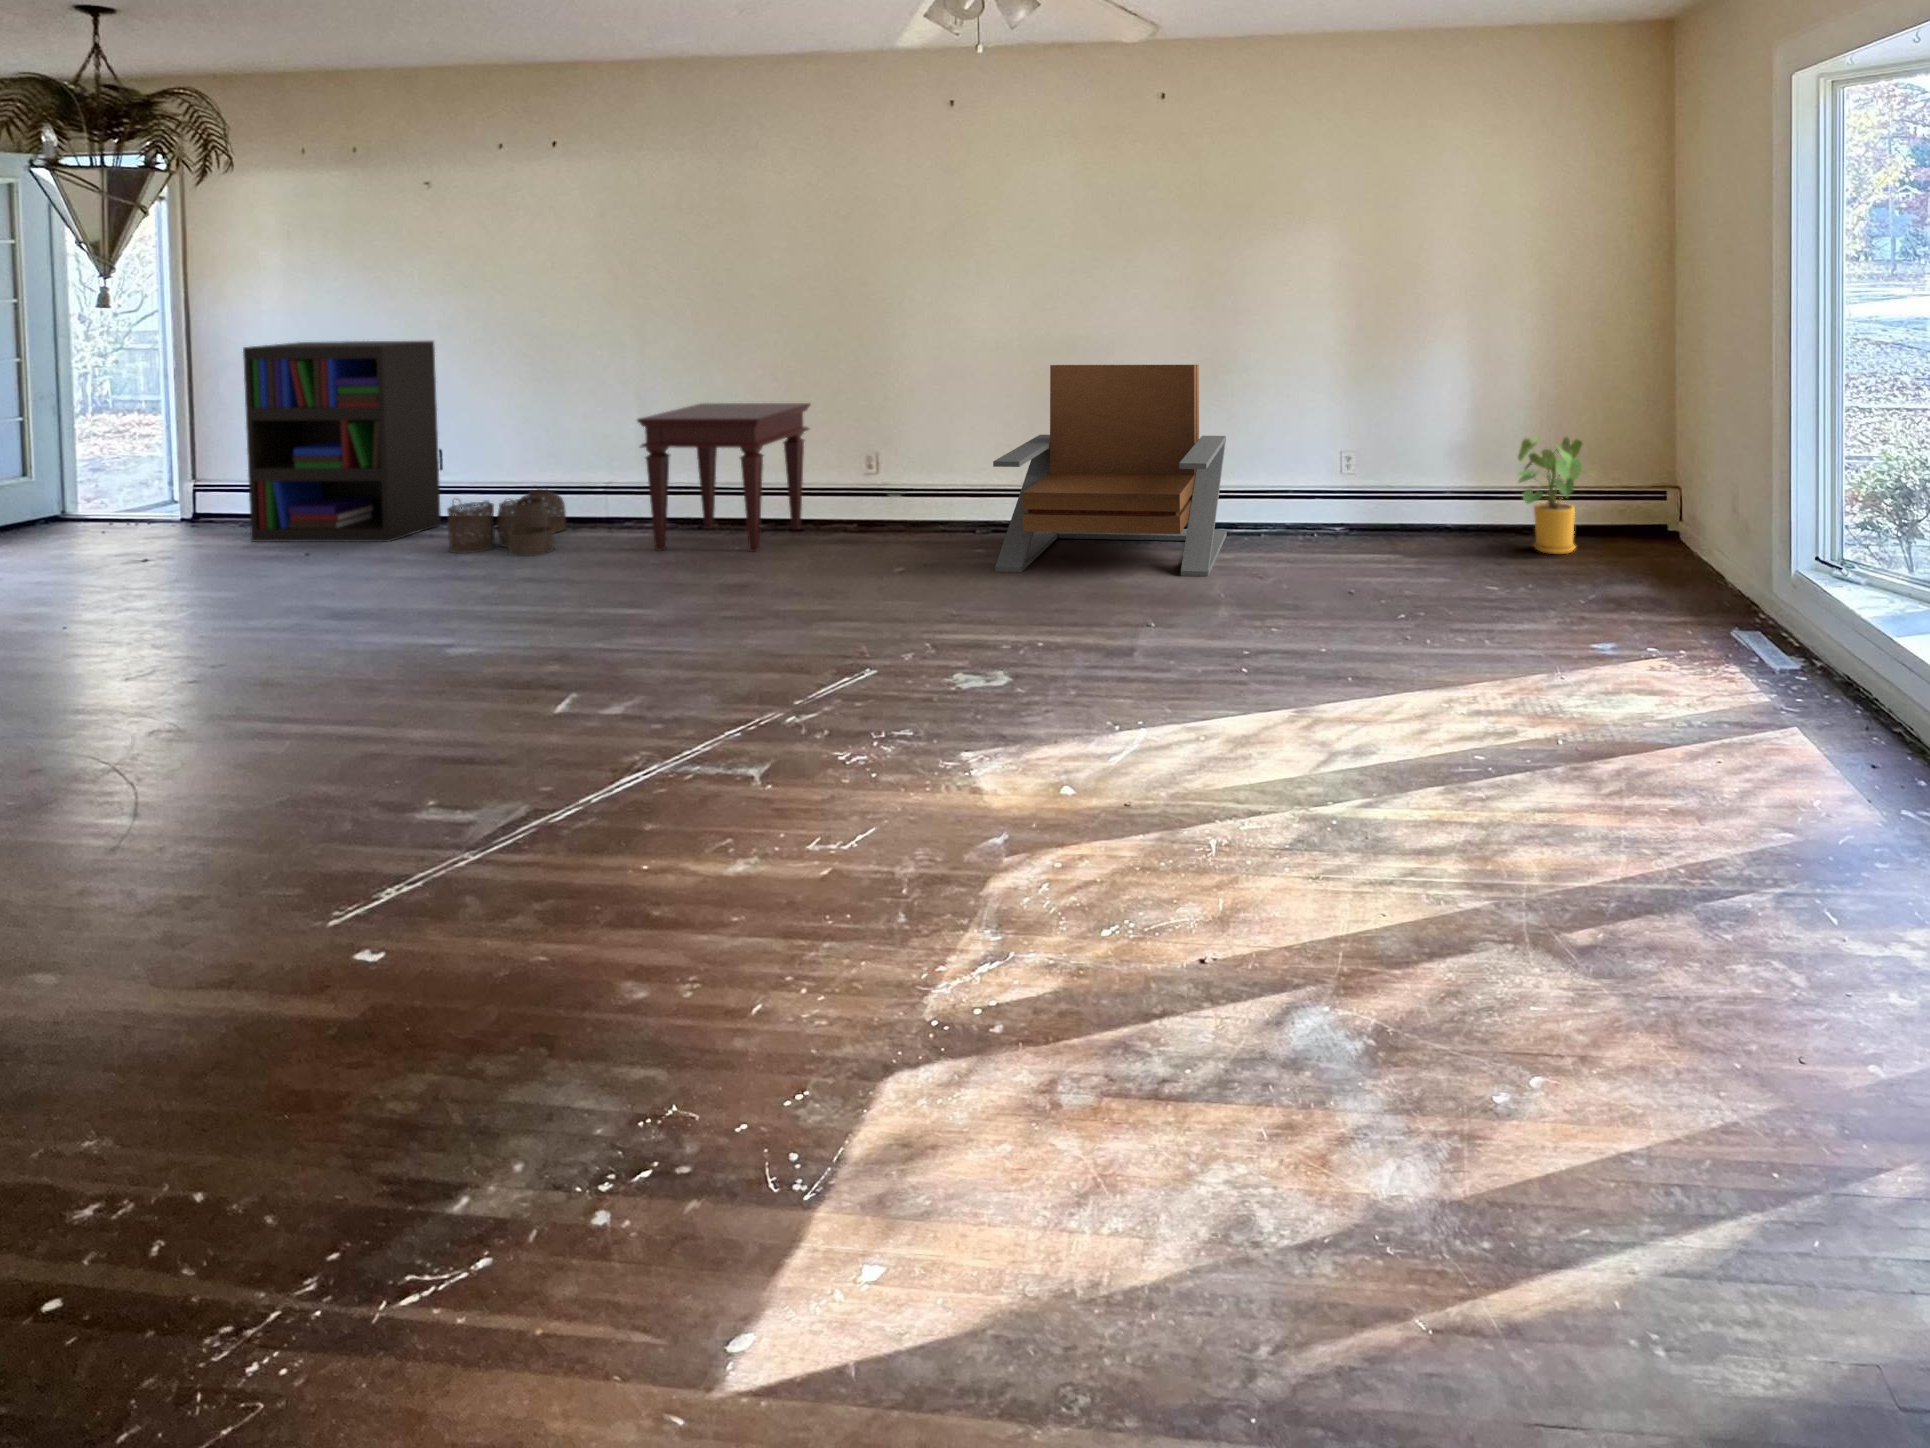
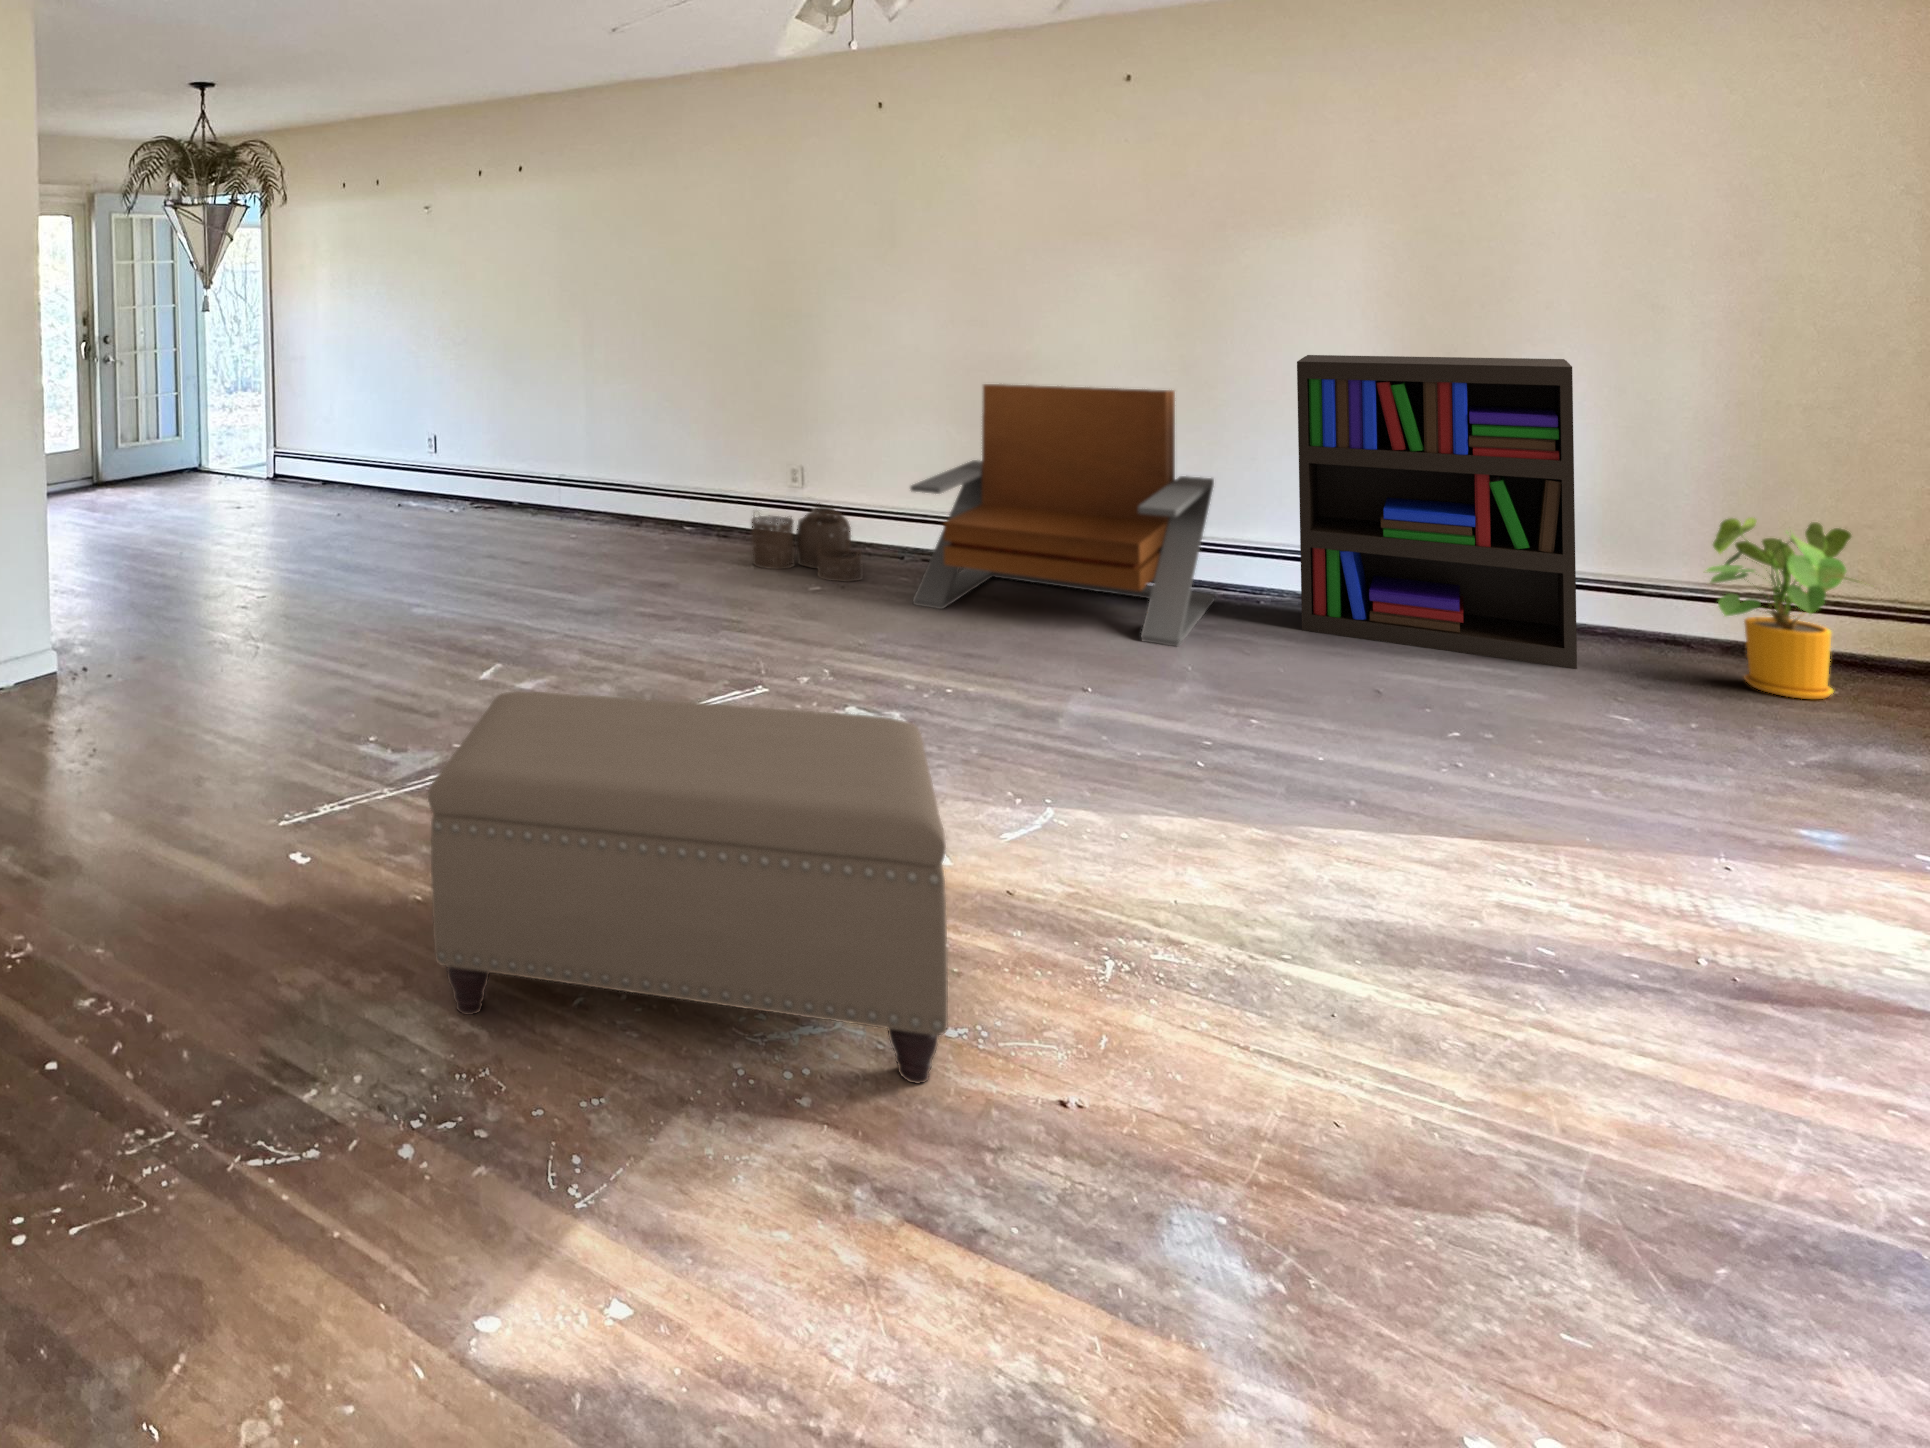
bookshelf: present [243,341,441,542] -> present [1297,355,1577,669]
side table: present [637,403,810,552] -> none [576,407,733,553]
woven basket: present [447,486,566,556] -> present [751,507,863,582]
ottoman: none [588,665,1111,1063] -> present [428,692,948,1083]

